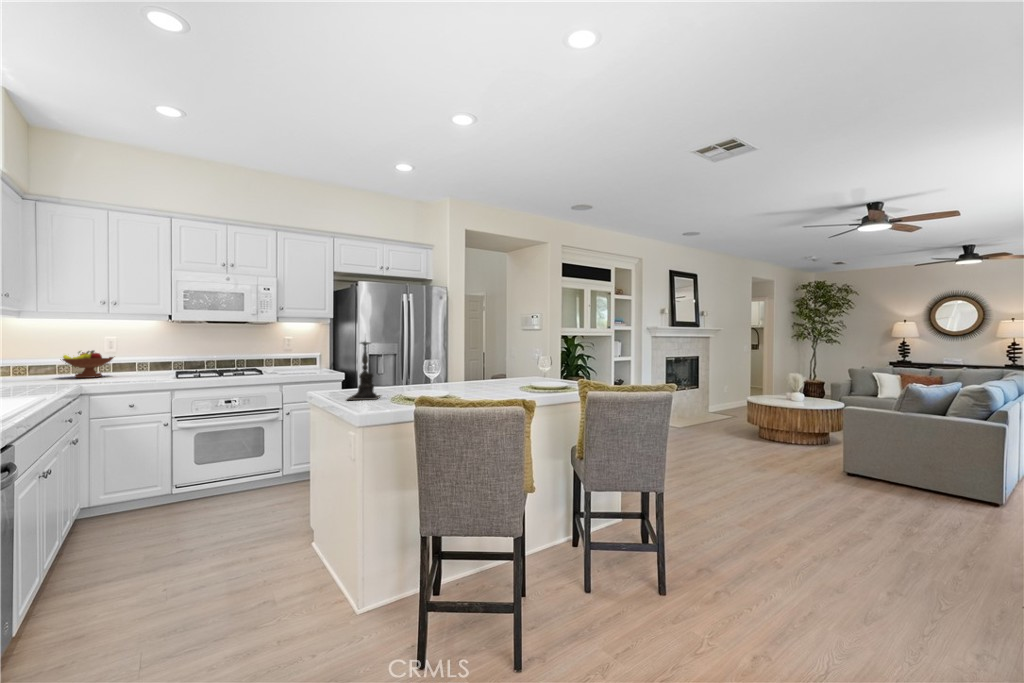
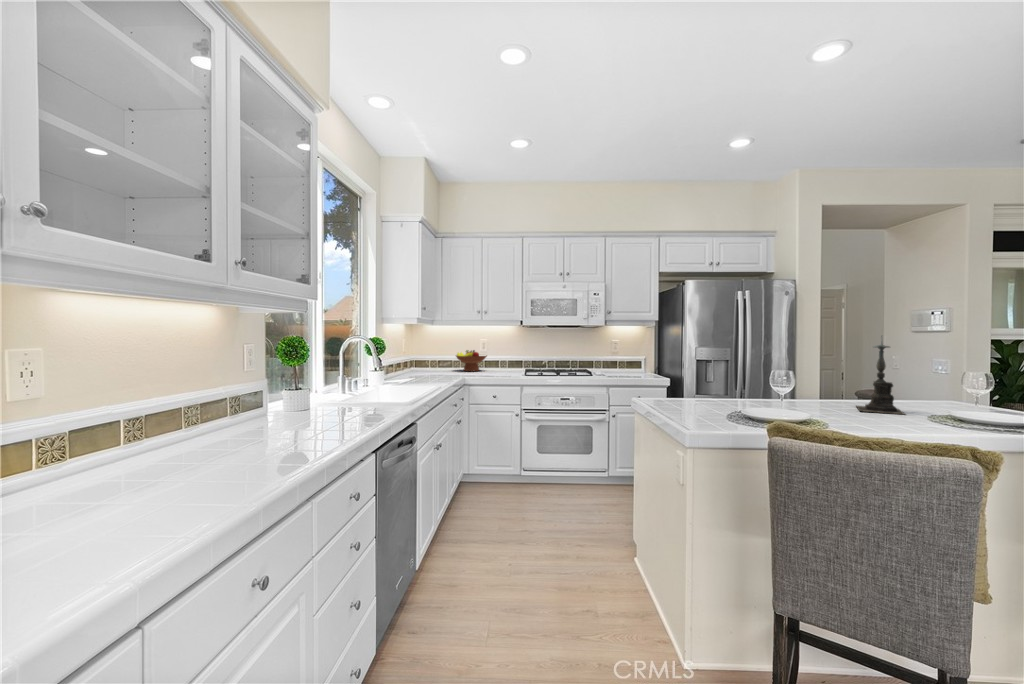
candle holder: present [347,341,381,400] -> present [857,336,905,414]

